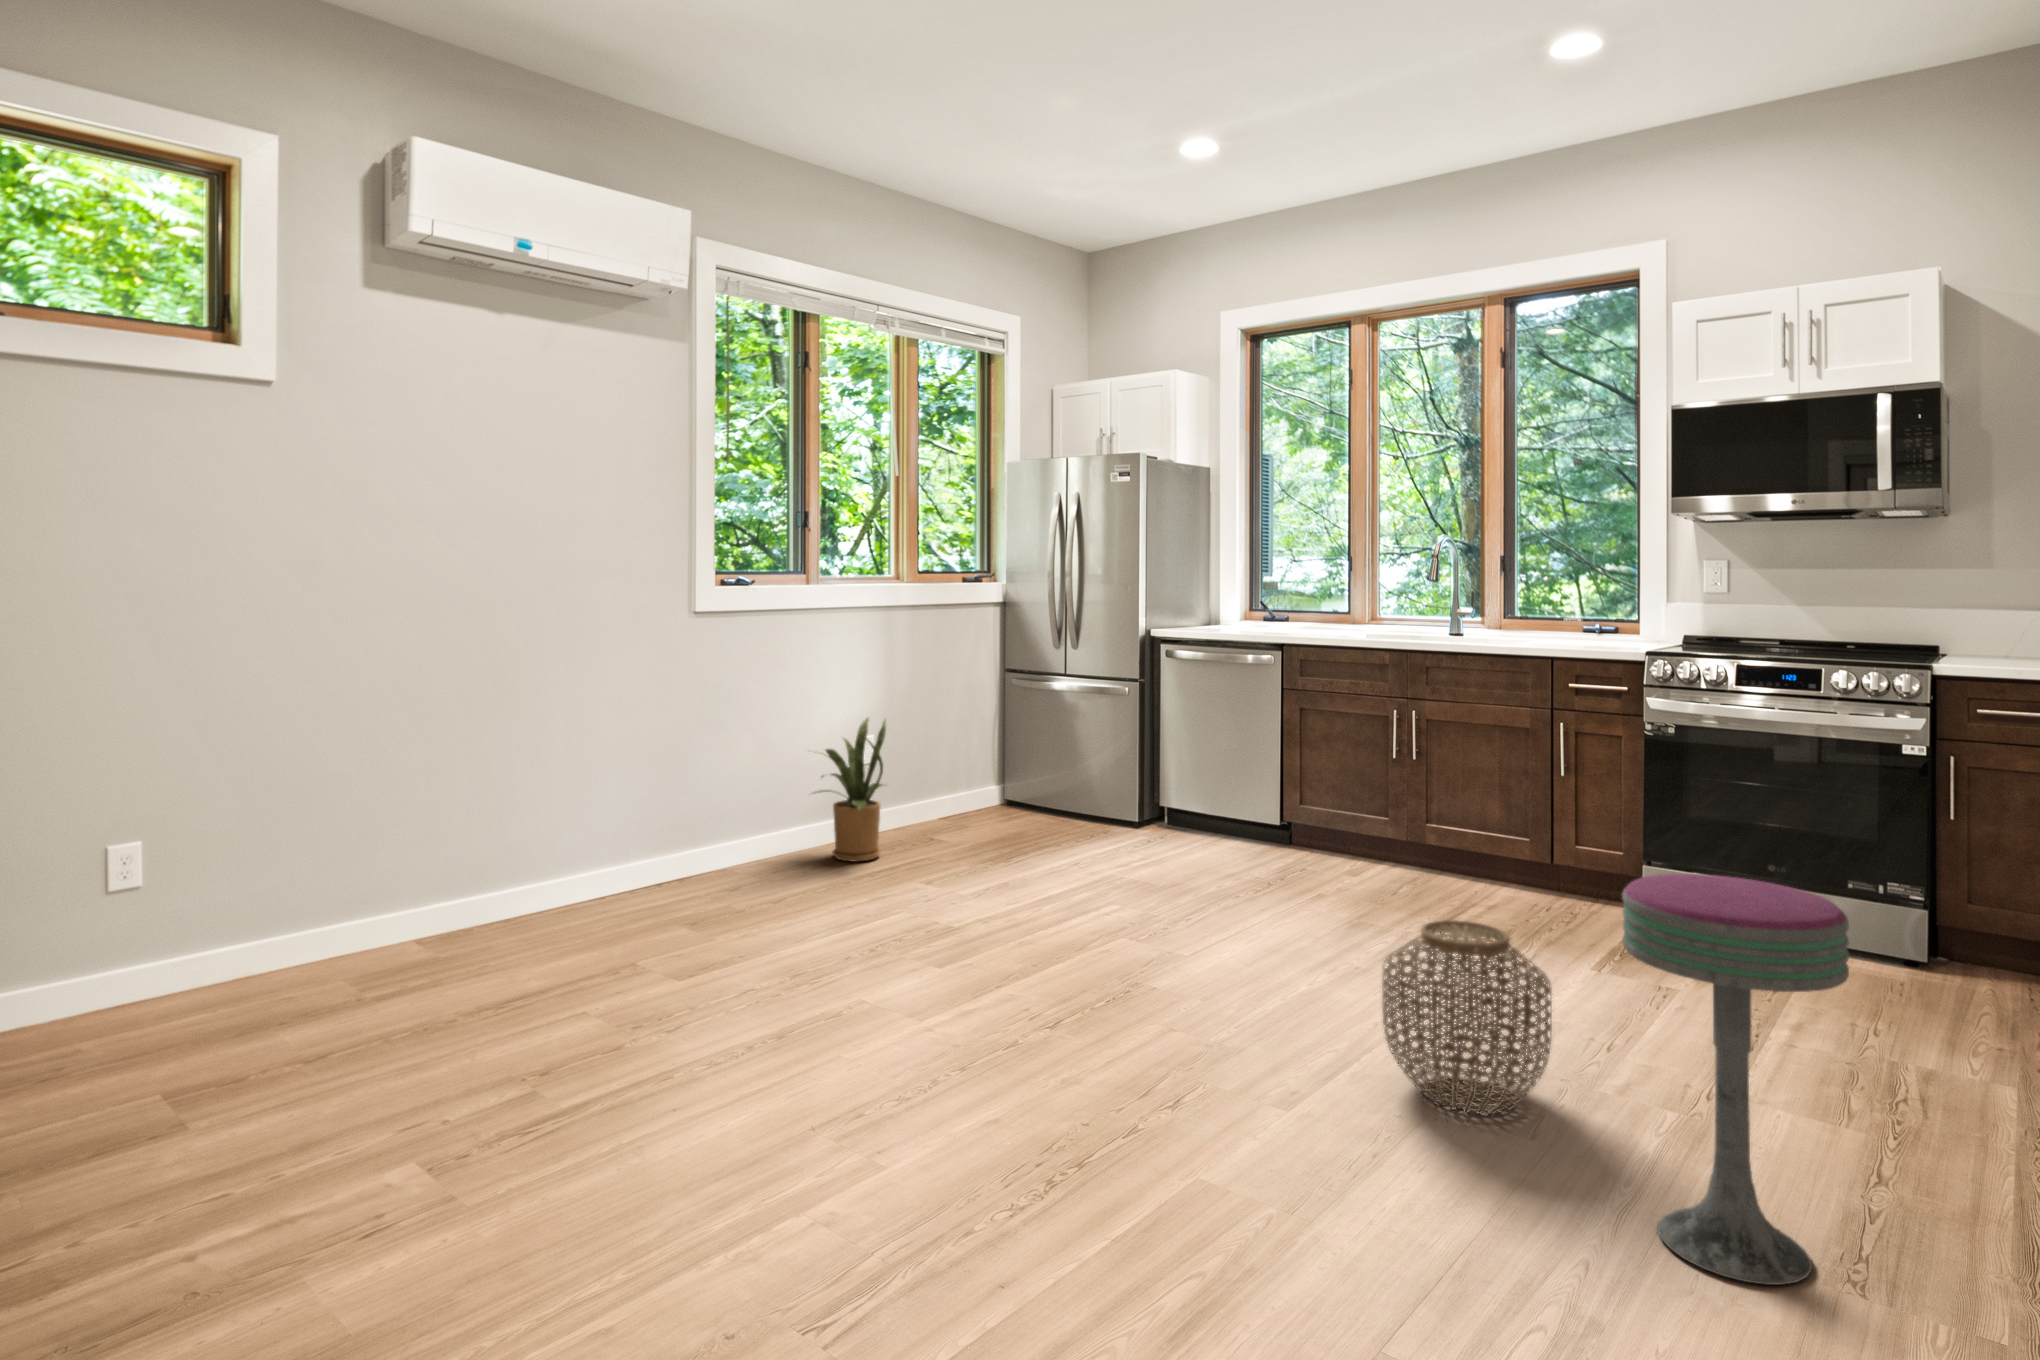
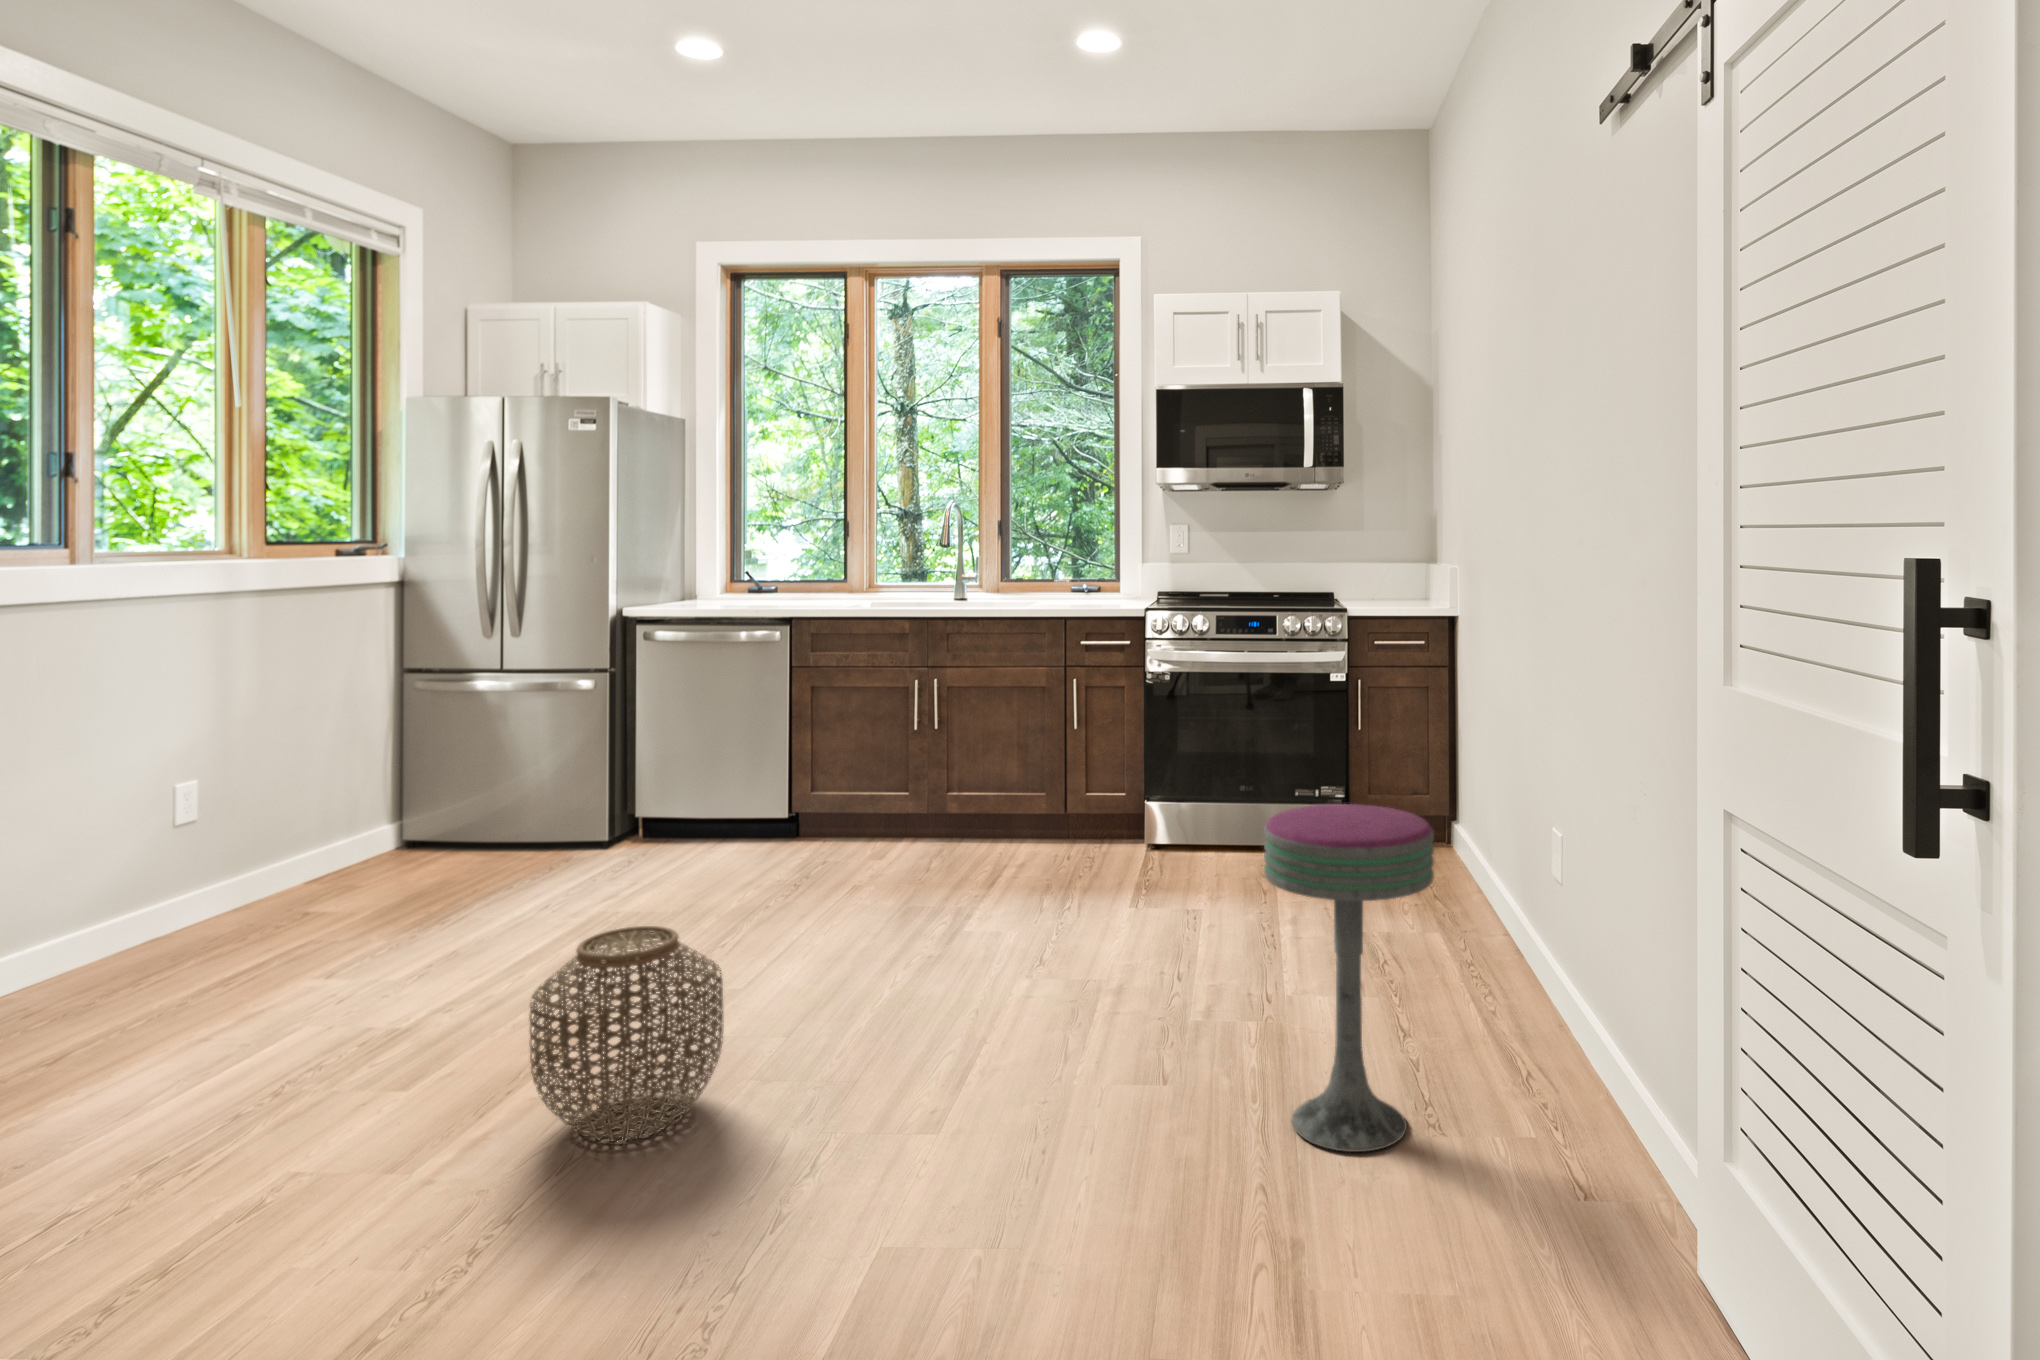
house plant: present [814,718,886,861] -> none [94,745,249,955]
woven basket: present [1382,920,1552,1114] -> present [530,926,723,1141]

